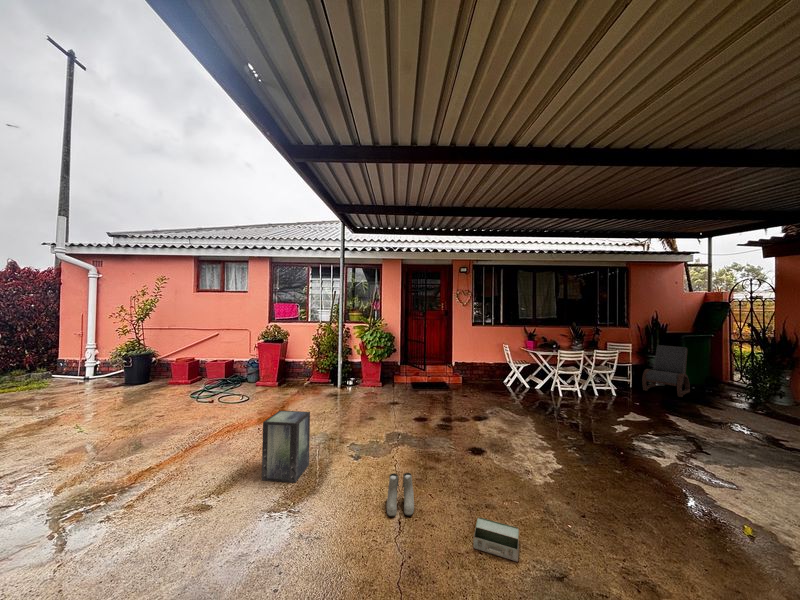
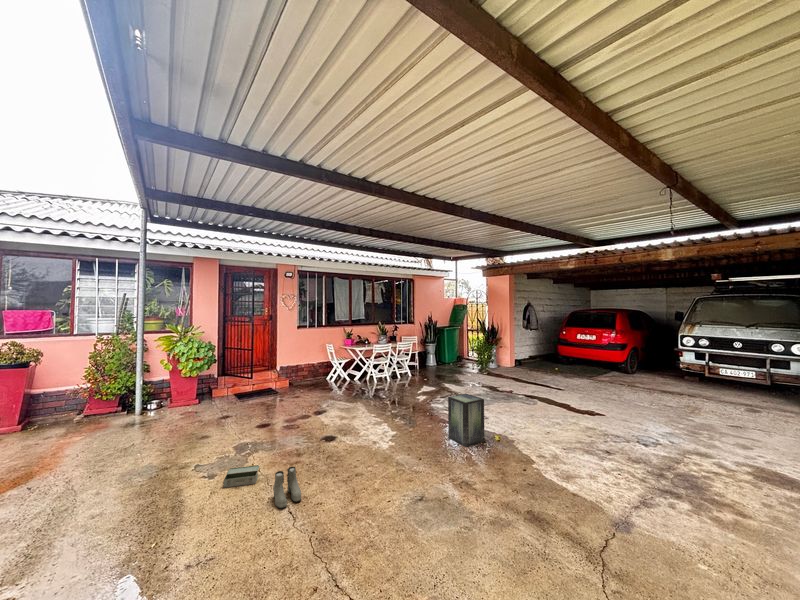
lounge chair: present [642,345,690,397] -> none [425,336,450,371]
storage box: present [262,411,310,482] -> present [448,394,484,447]
toolbox: present [473,517,519,562] -> present [224,465,259,487]

